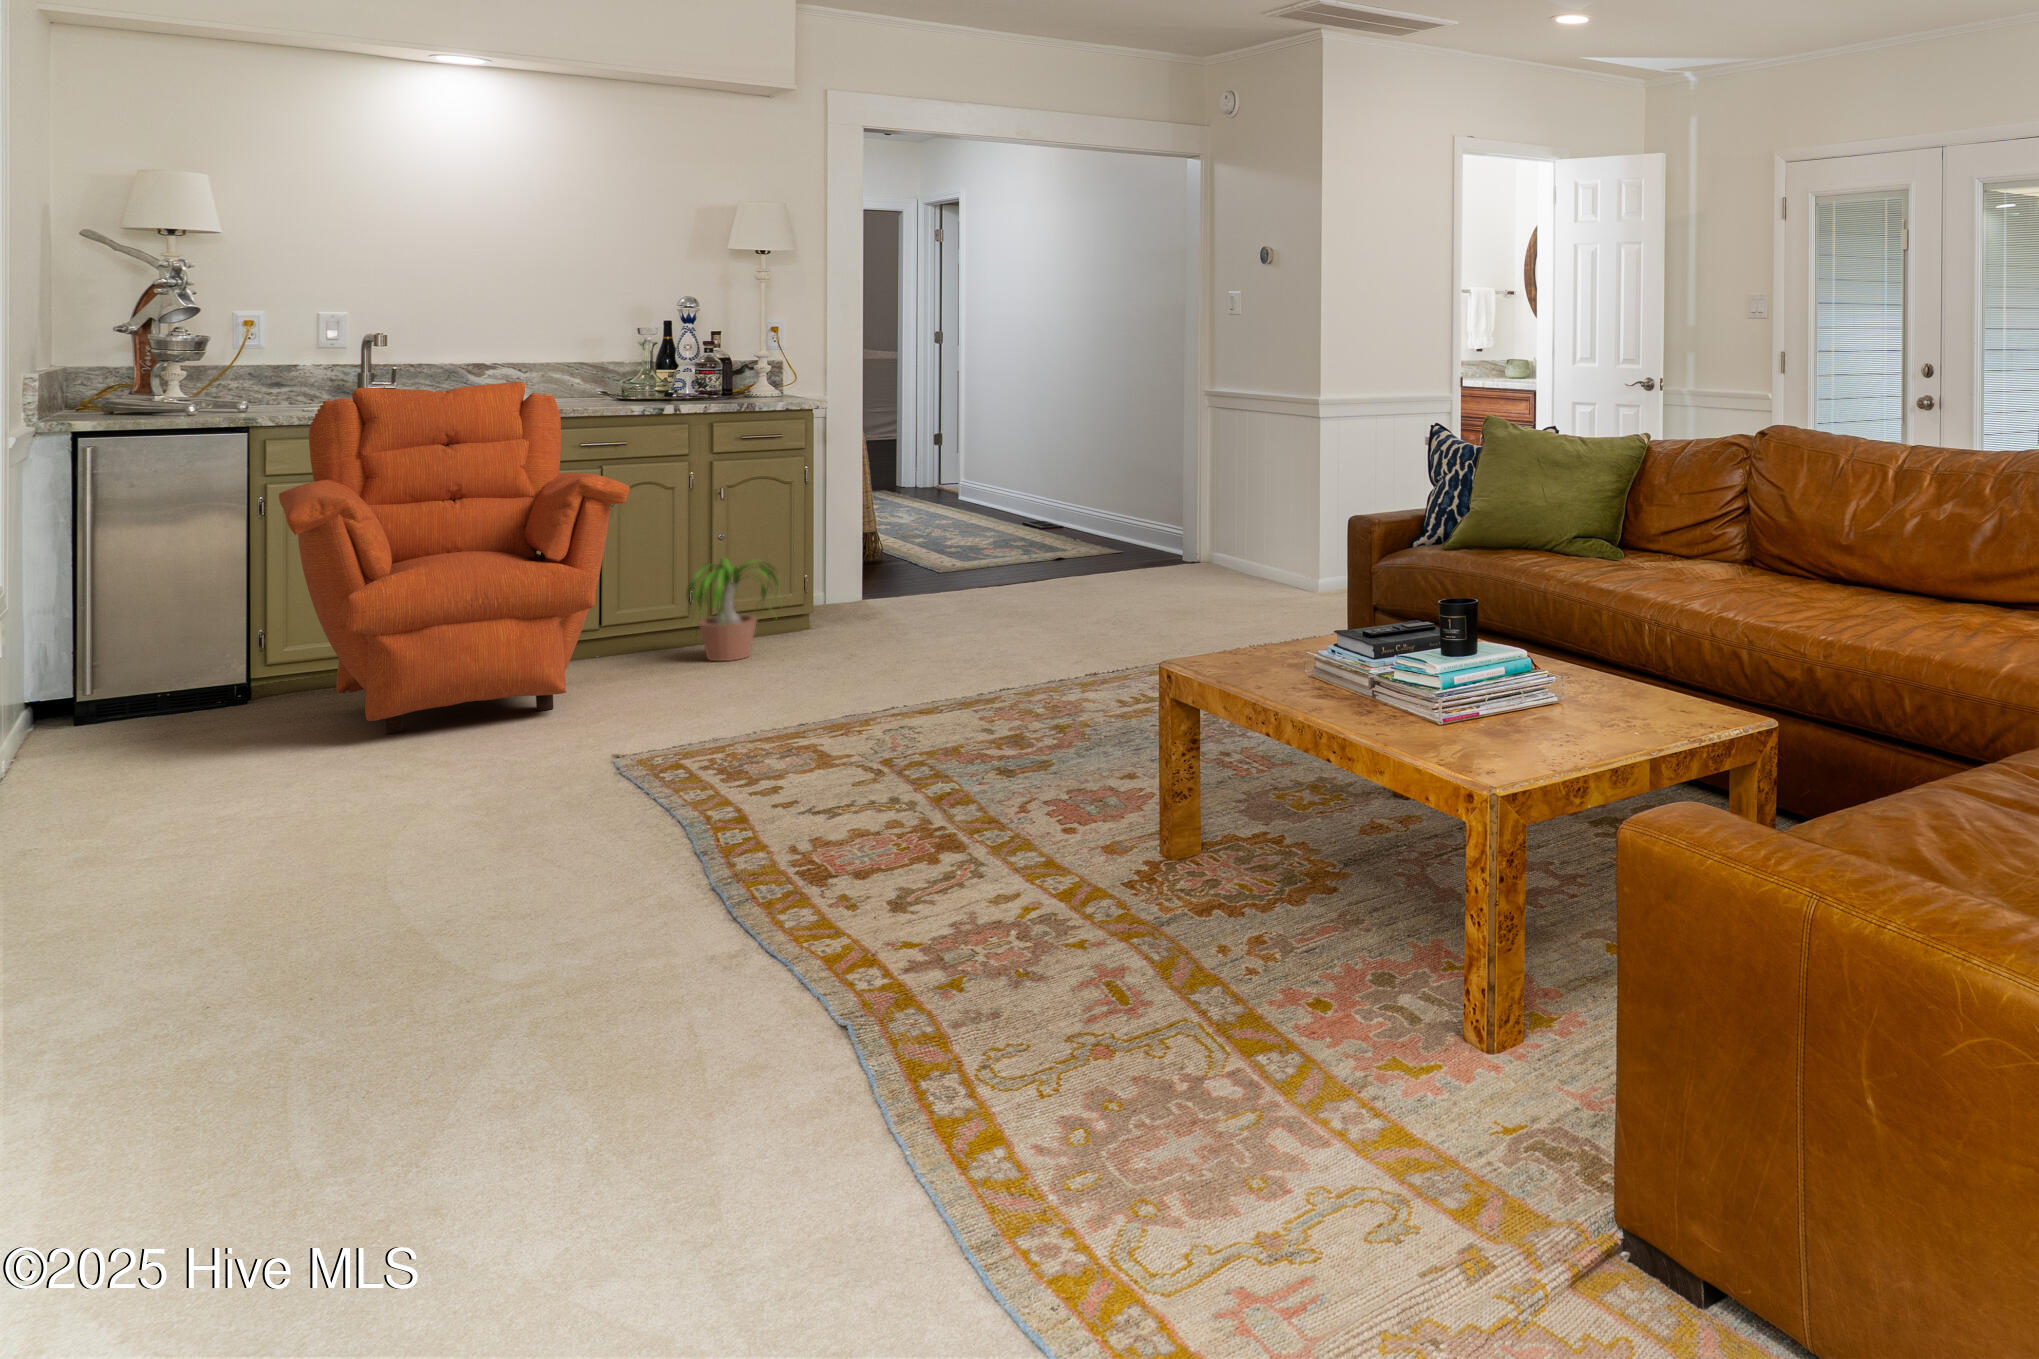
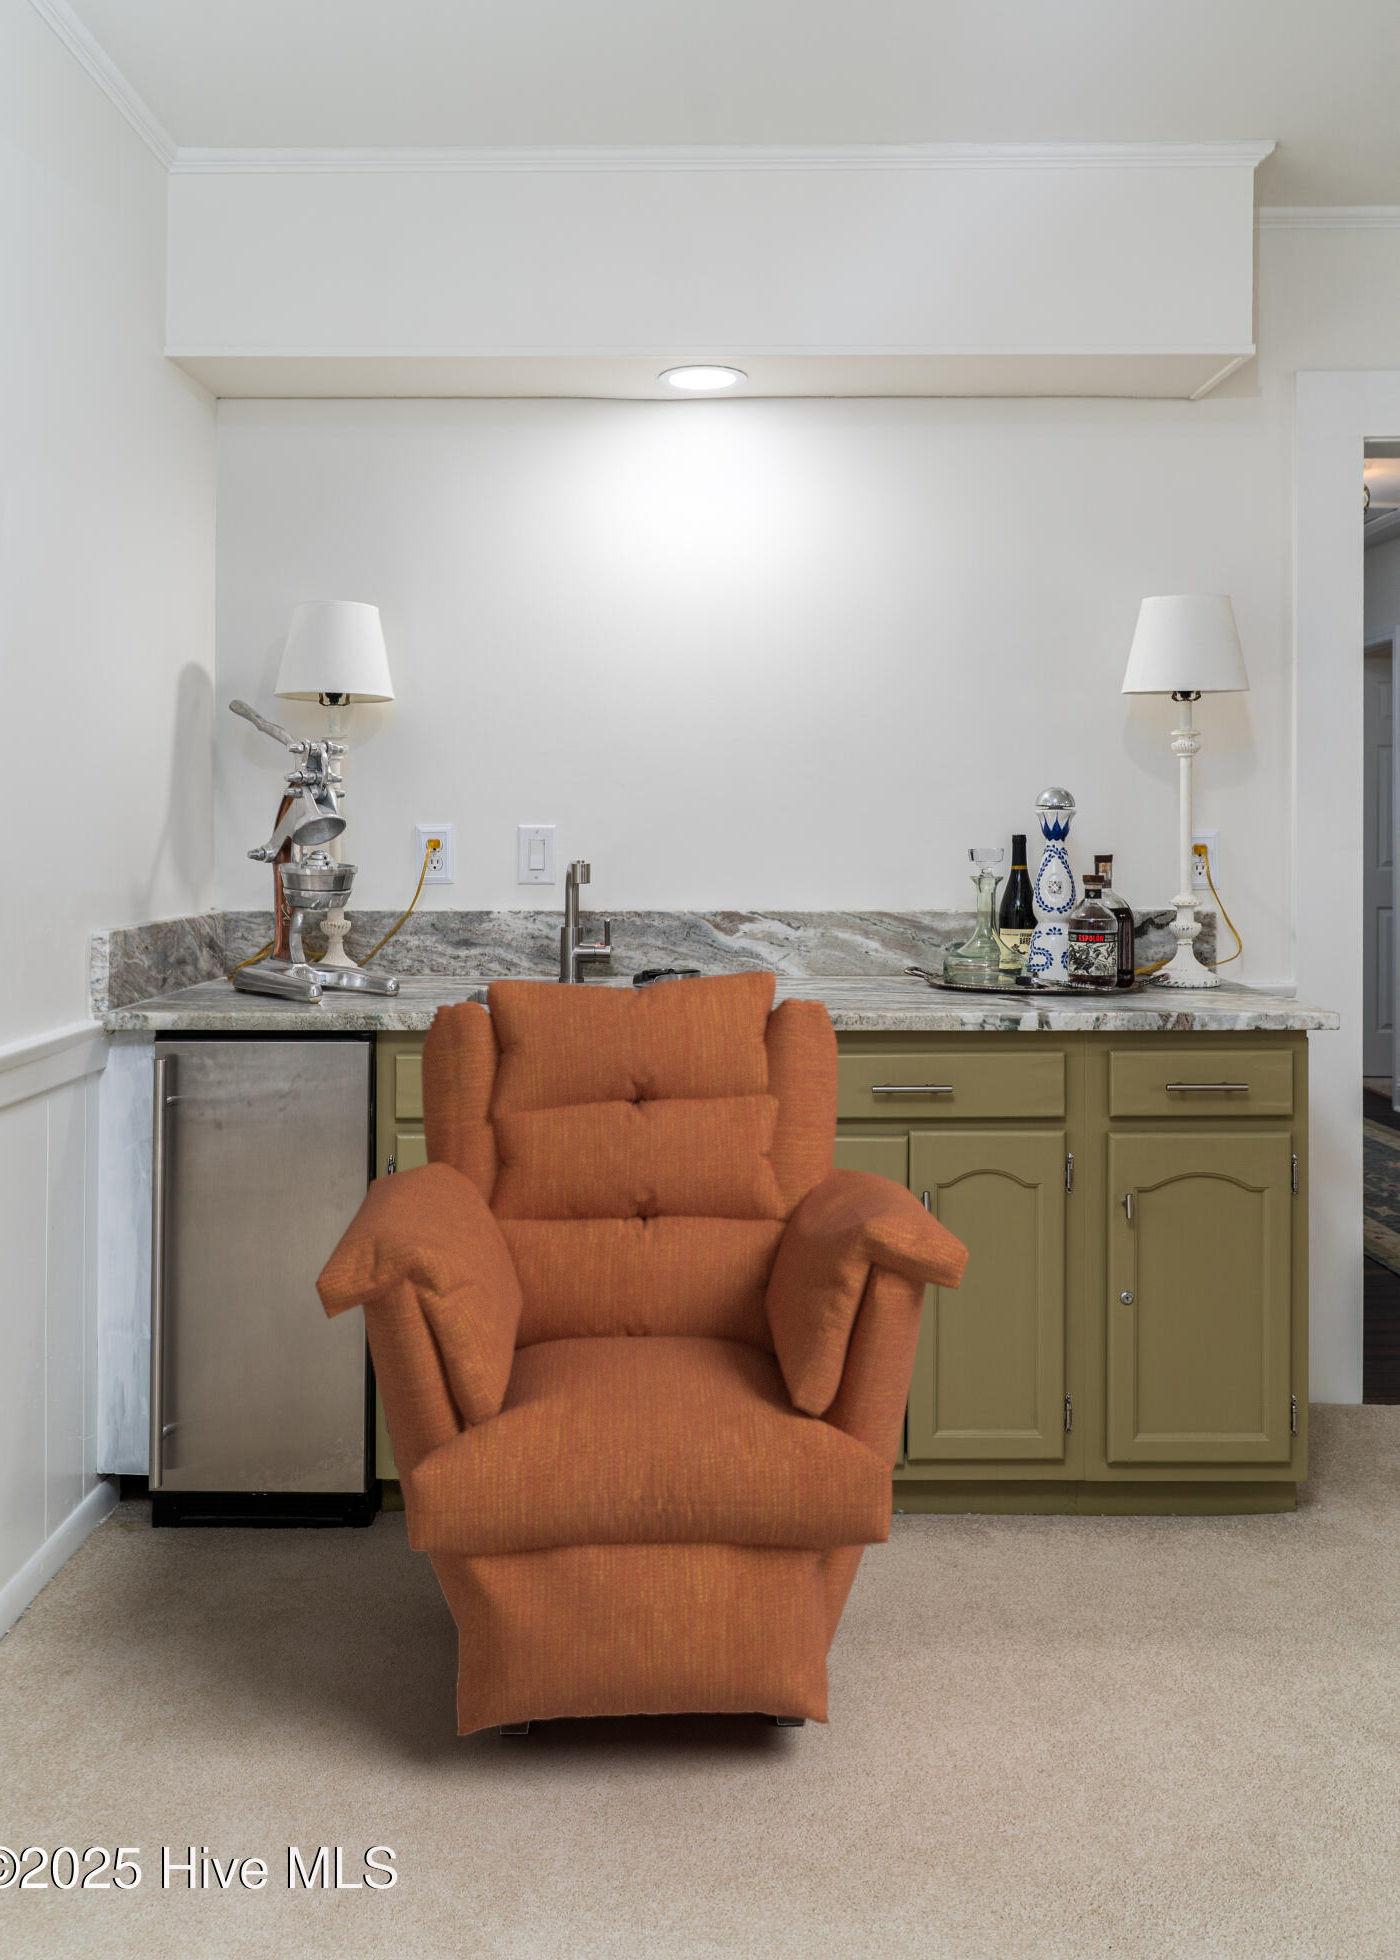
potted plant: present [686,558,779,661] -> none [1034,1347,1283,1587]

